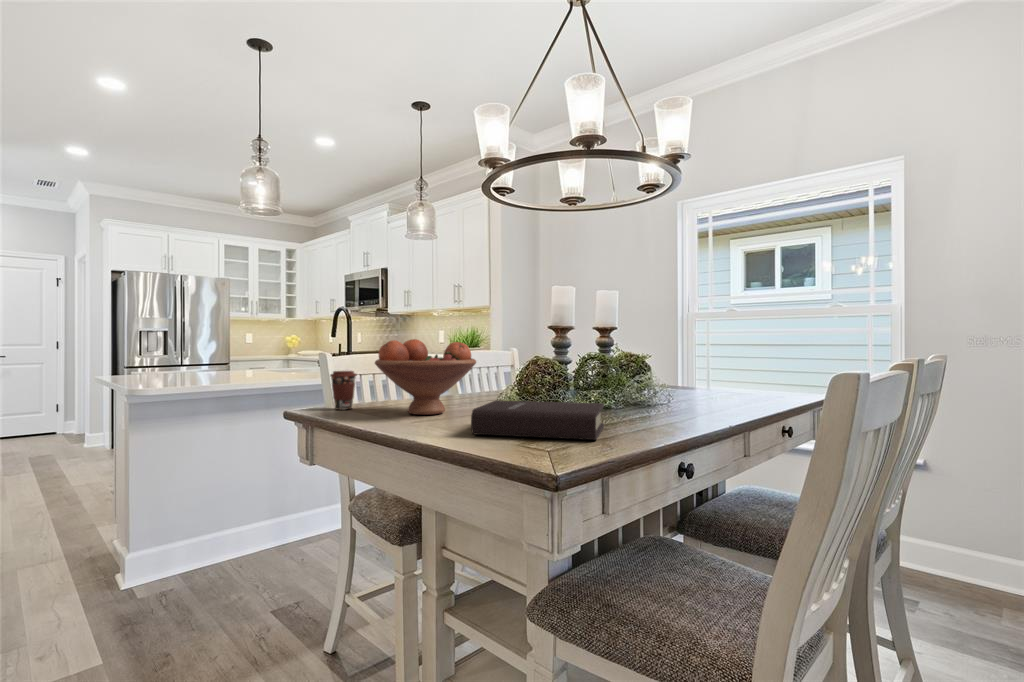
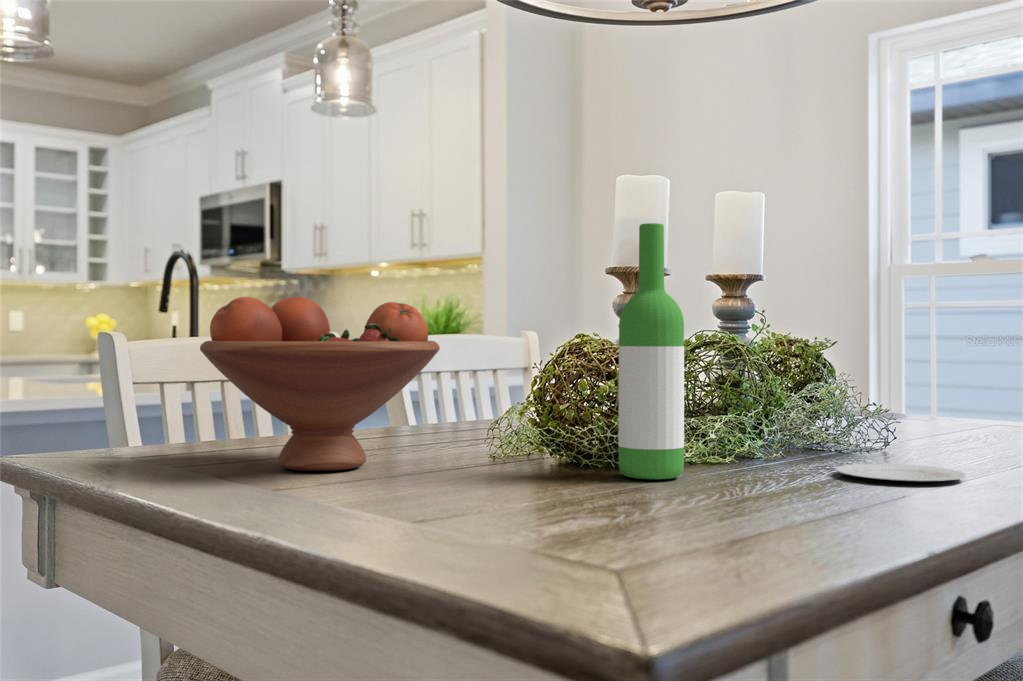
wine bottle: none [553,310,580,418] -> present [618,223,684,479]
plate: none [644,324,697,418] -> present [835,463,966,481]
coffee cup: present [330,371,356,410] -> none [105,370,169,458]
book: present [471,400,604,440] -> none [414,436,747,537]

